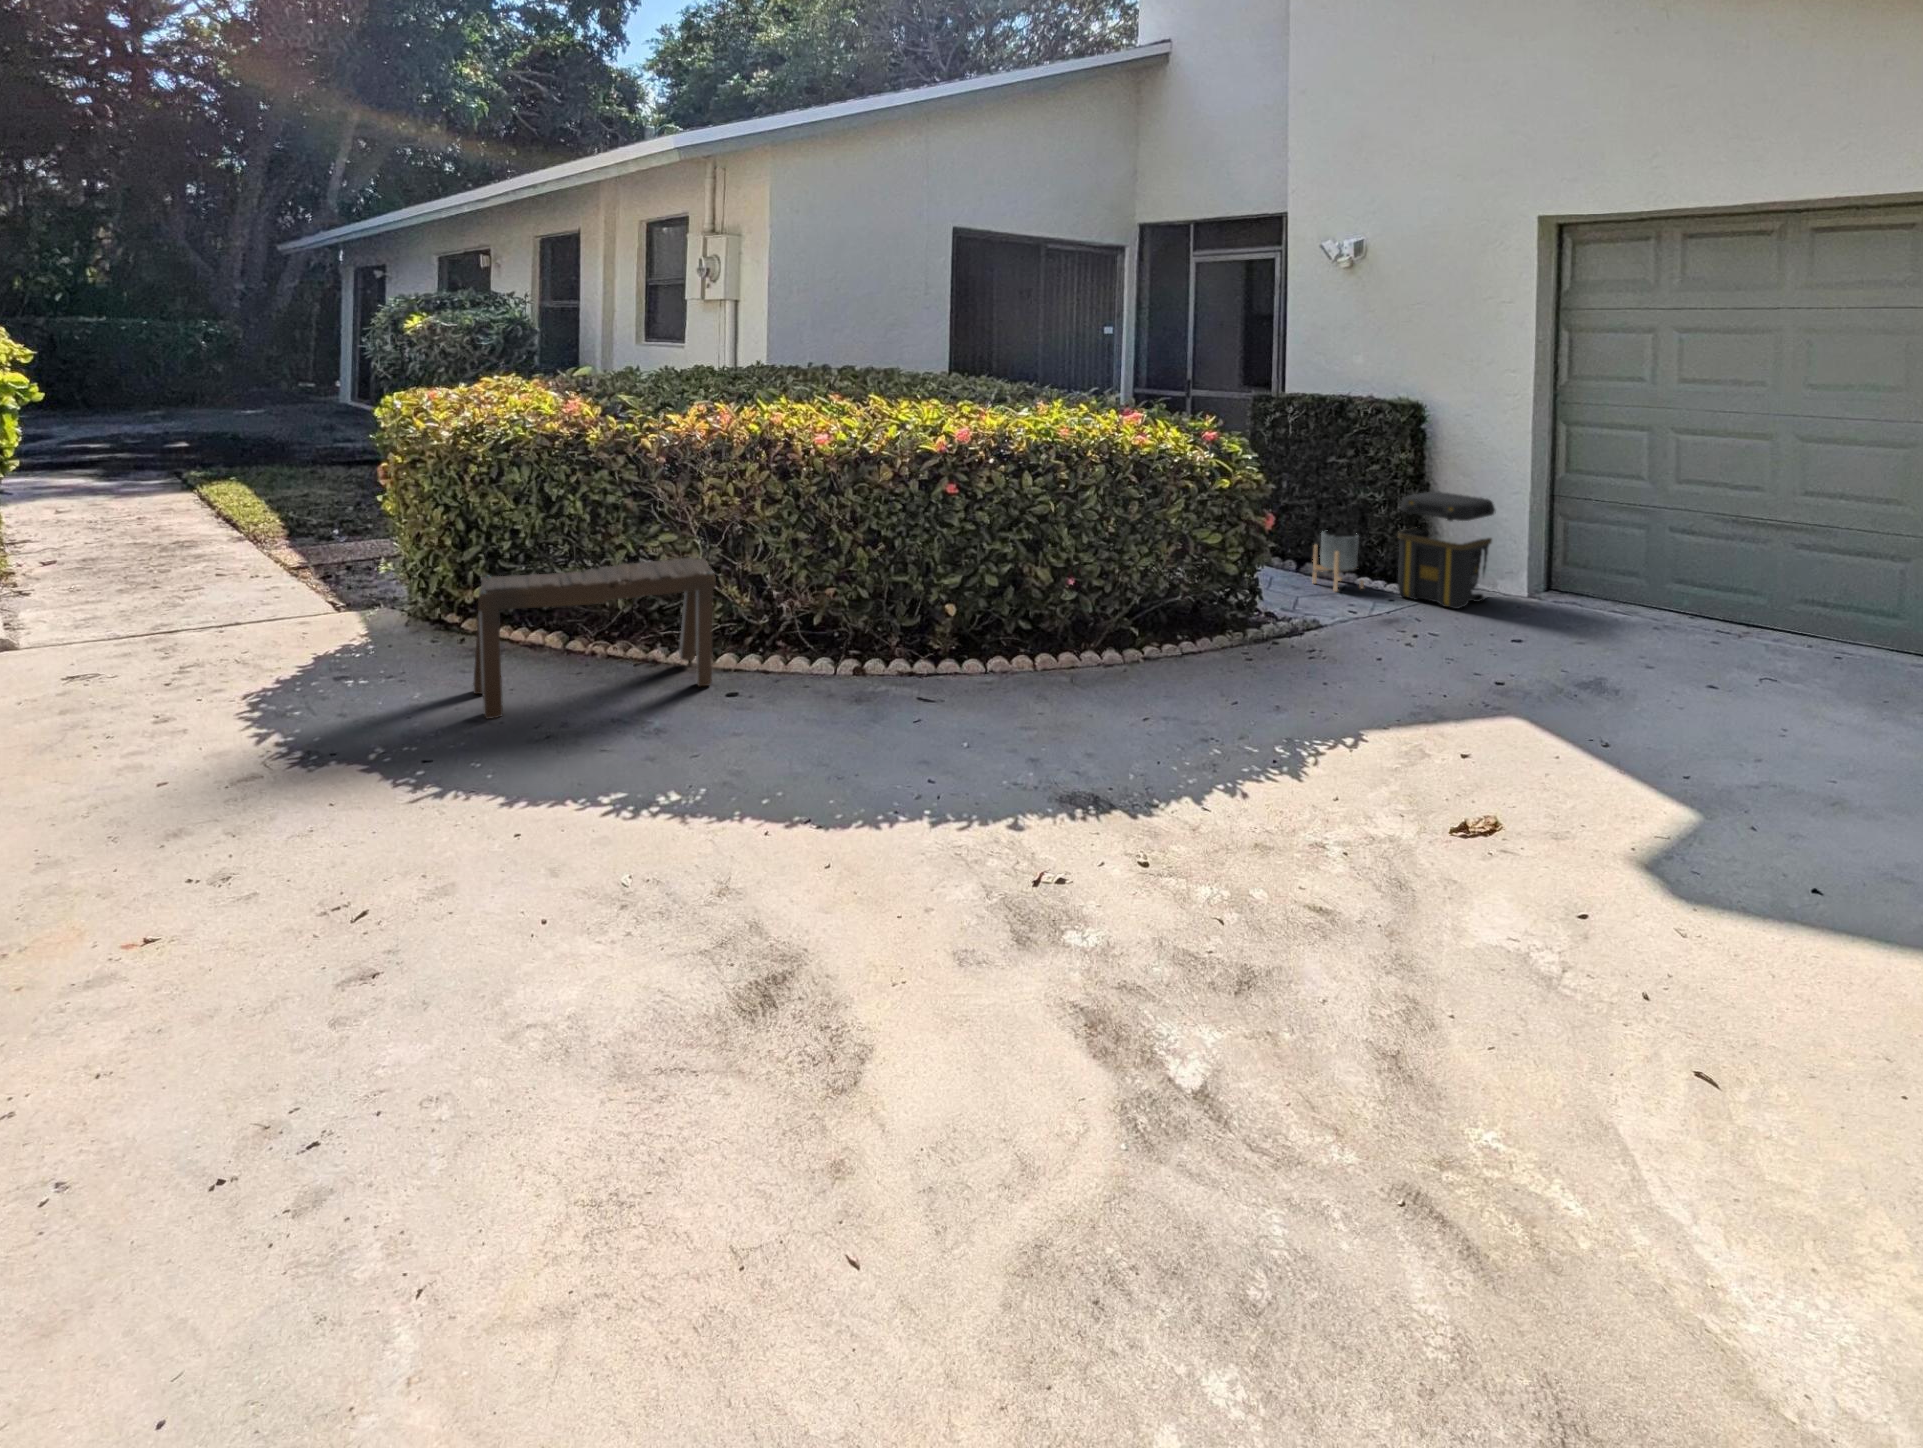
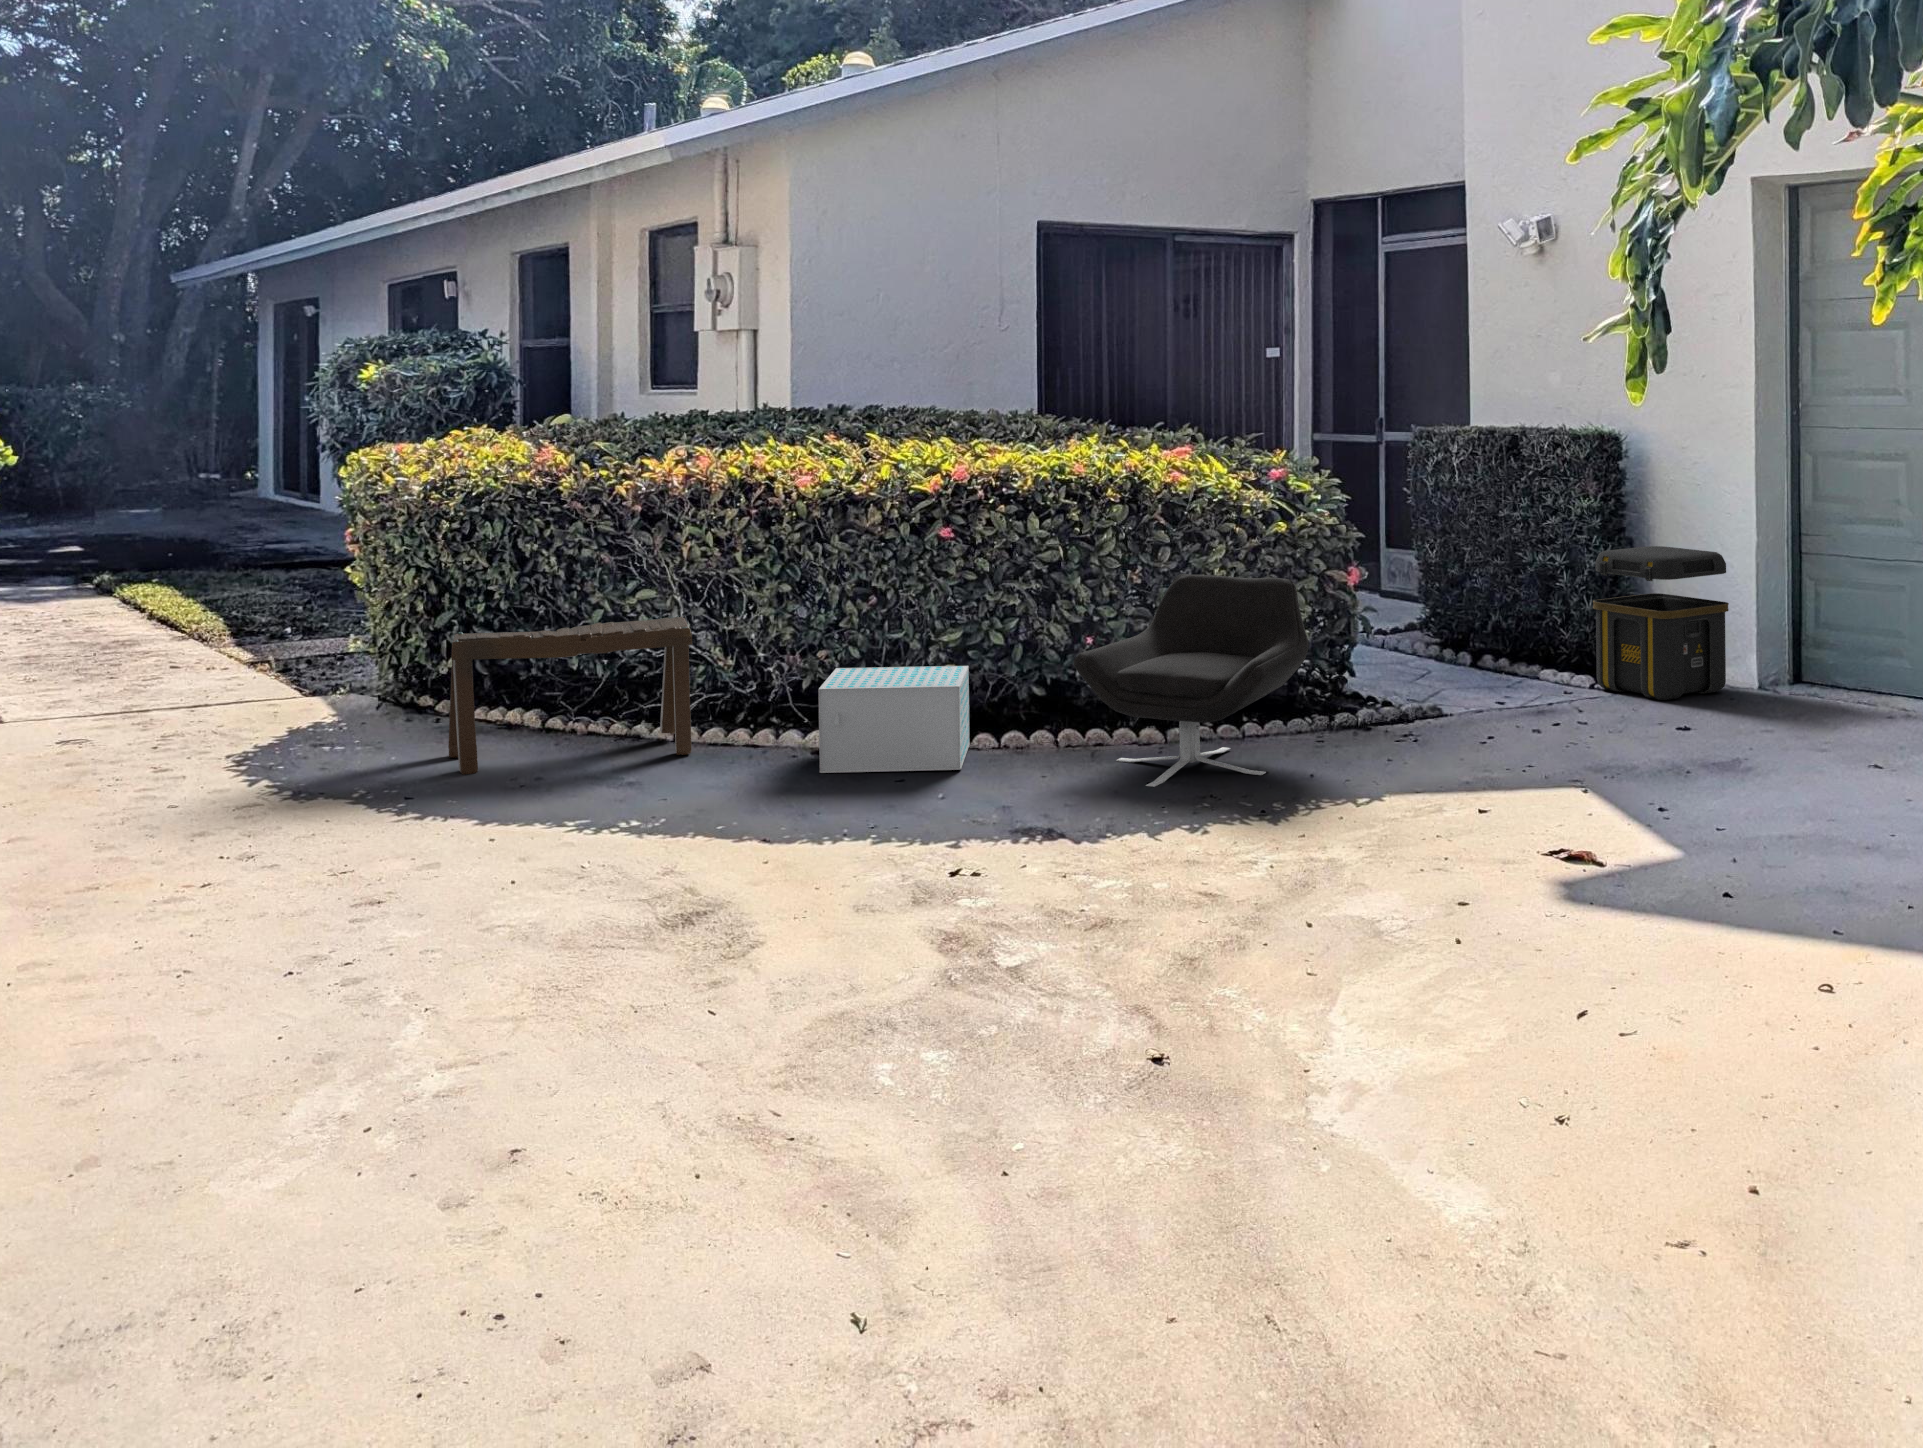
lounge chair: none [1066,523,1253,724] -> present [1073,574,1309,787]
planter: present [1313,531,1364,592] -> none [1491,604,1558,684]
storage box: none [839,602,969,710] -> present [818,666,970,773]

